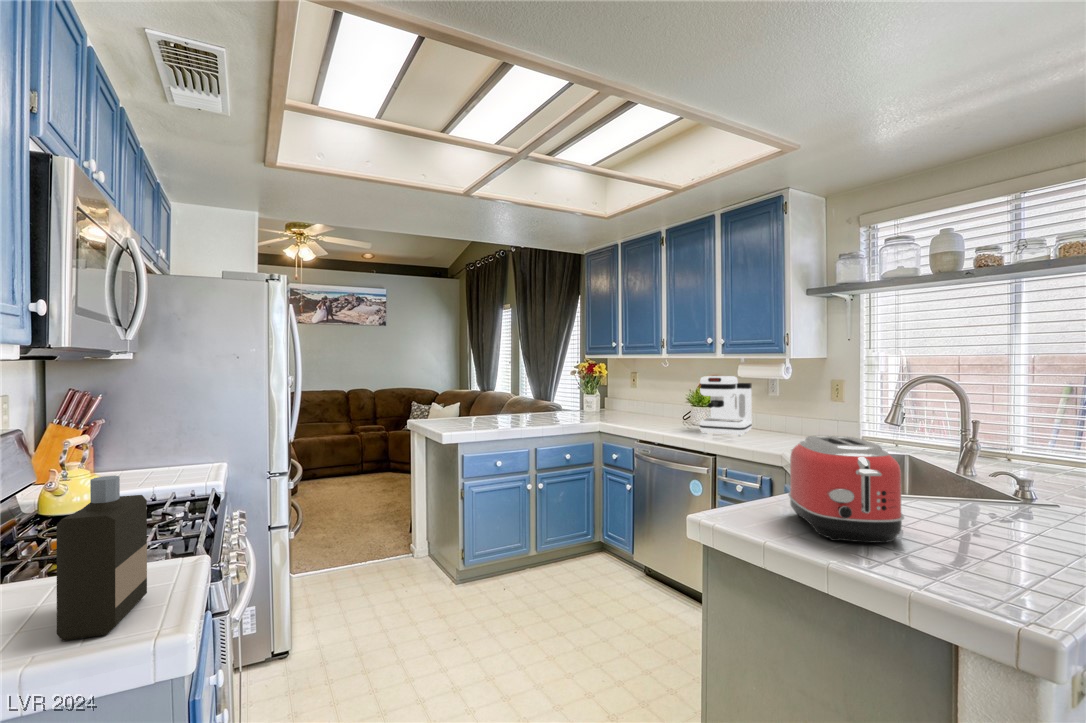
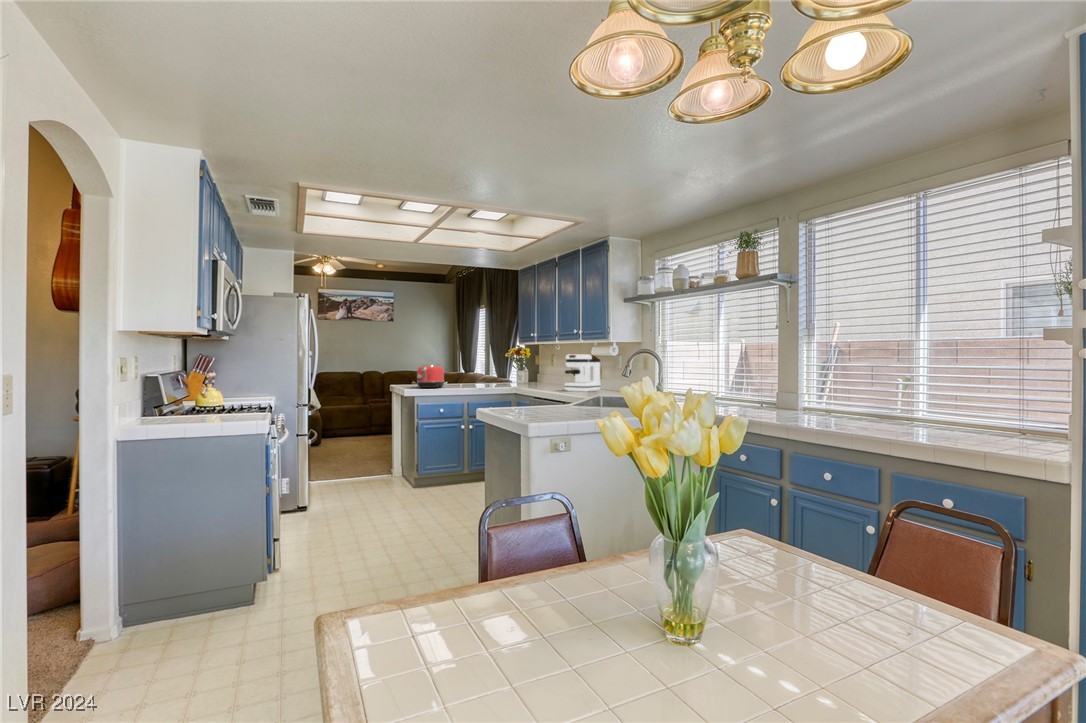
toaster: present [788,436,904,543] -> present [417,364,444,388]
bottle: present [56,476,147,641] -> none [228,373,252,421]

